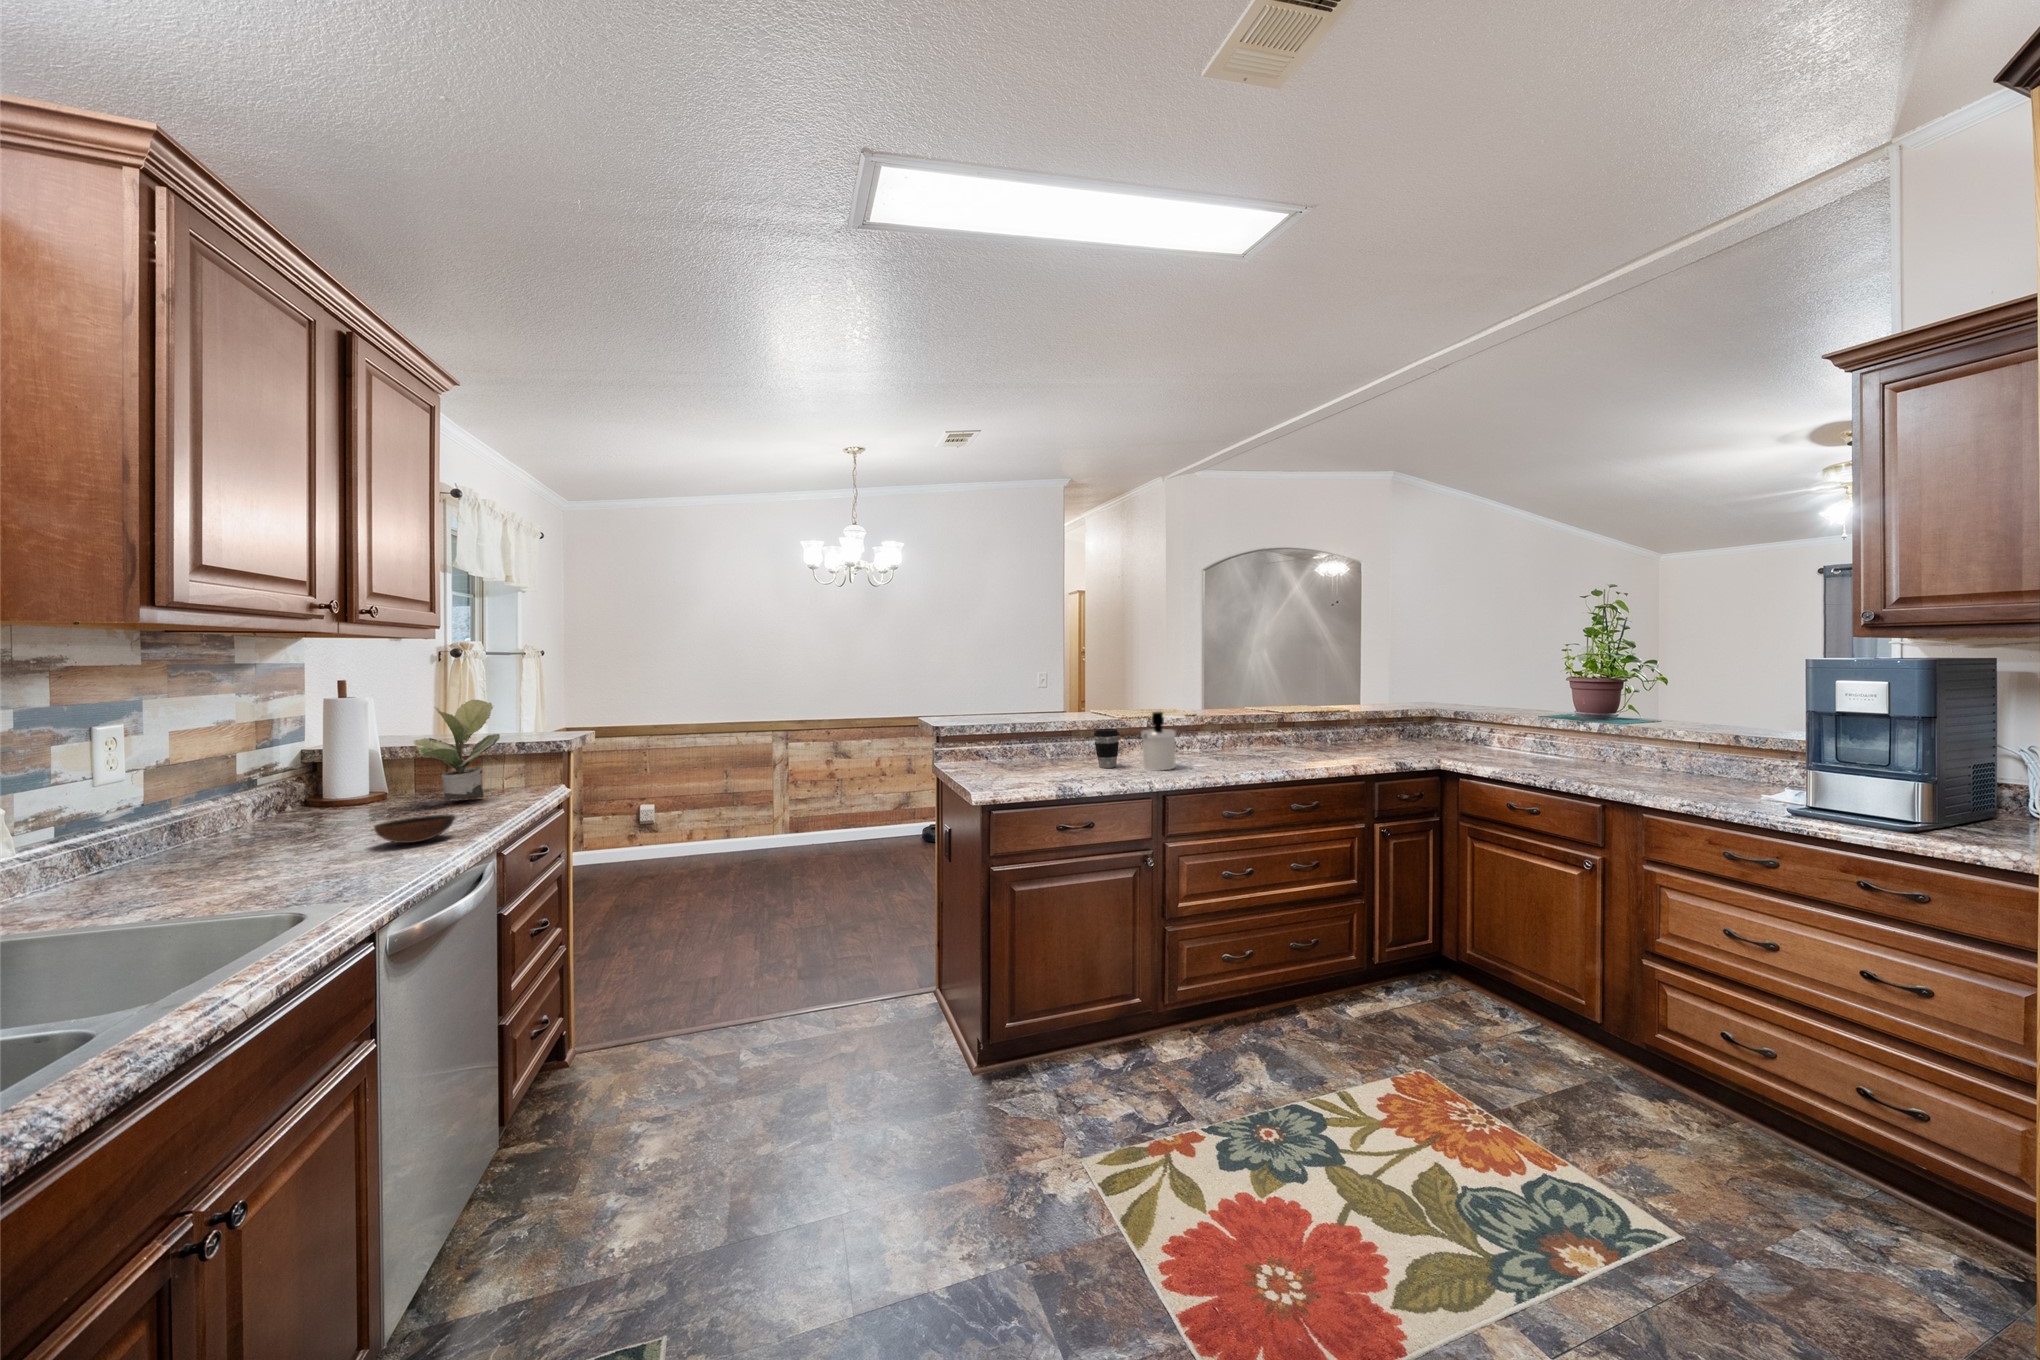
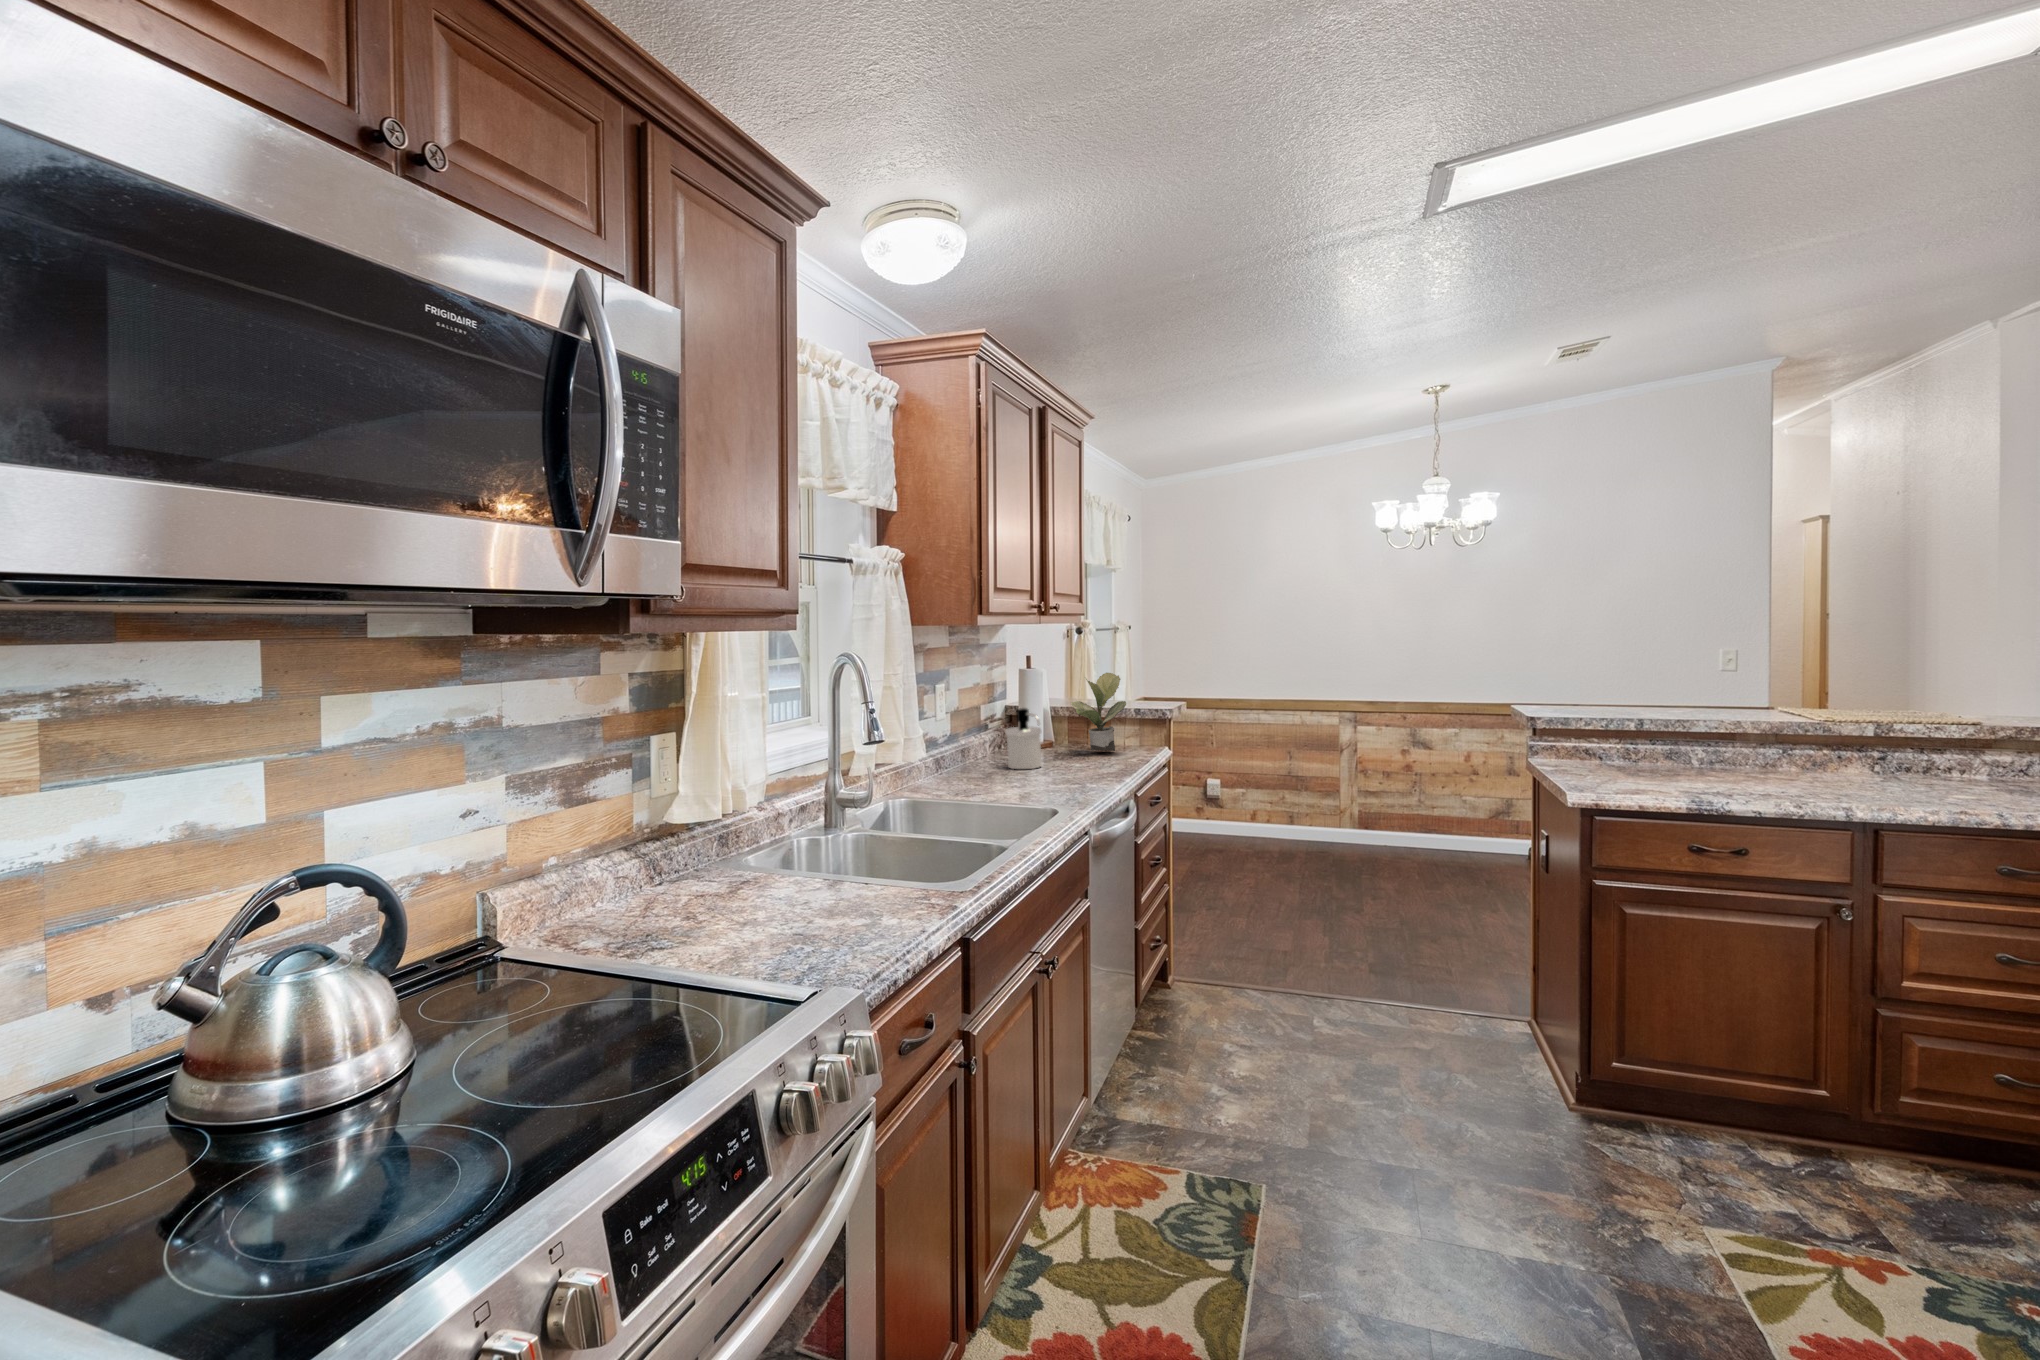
soap dispenser: present [1141,712,1193,771] -> present [1006,708,1041,769]
coffee cup: present [1094,729,1119,768] -> none [1761,740,1805,790]
bowl: present [374,815,455,843] -> none [1065,759,1111,777]

